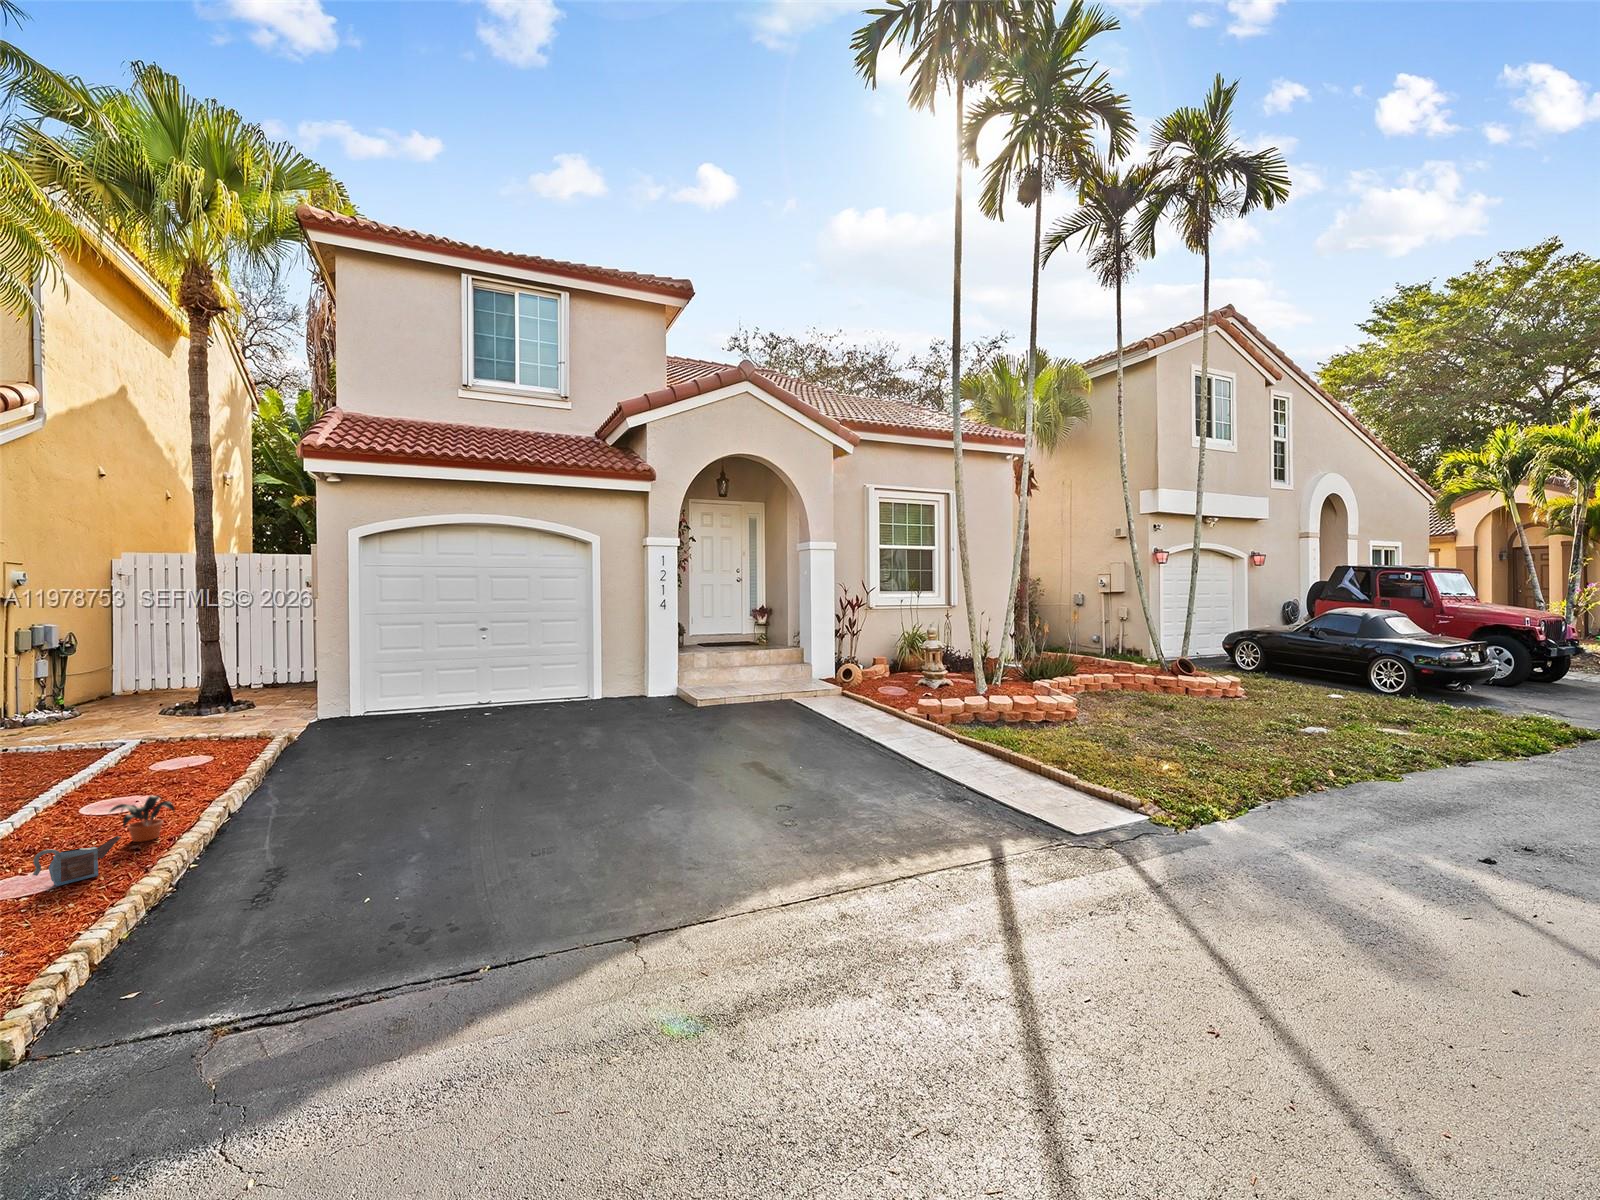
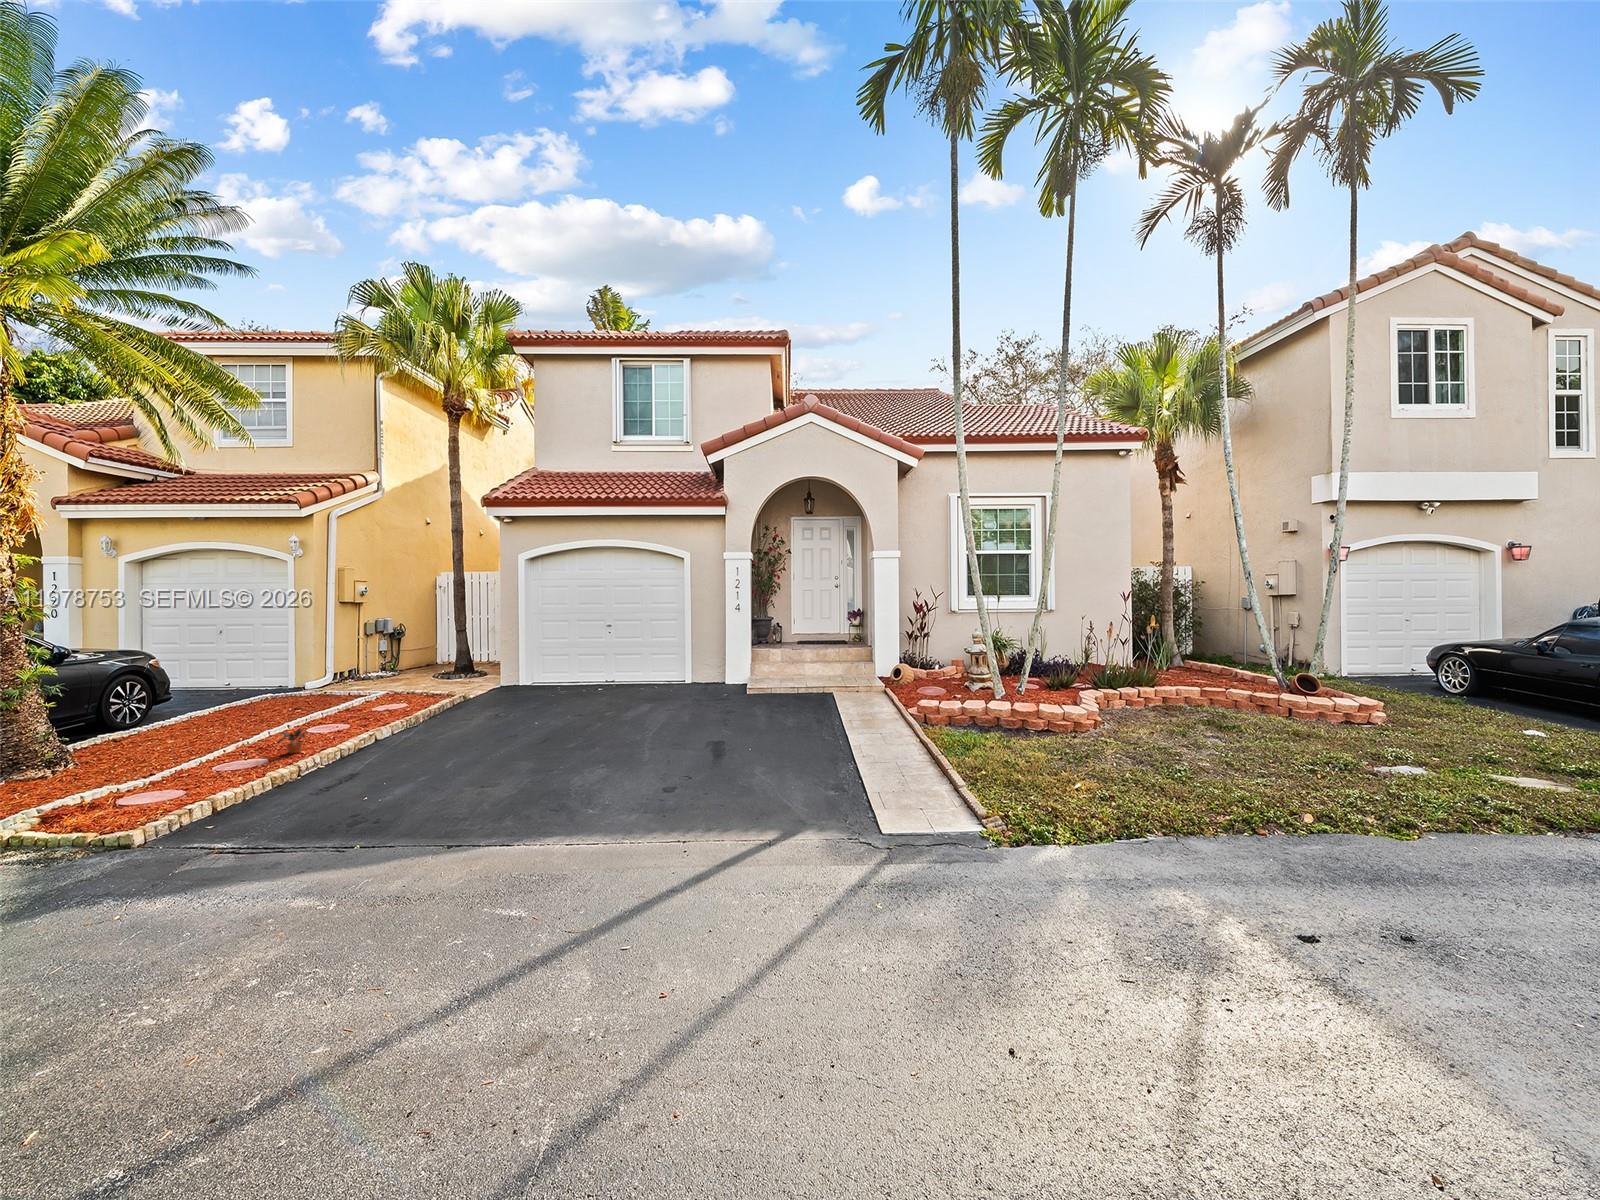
watering can: present [33,836,121,886] -> none [218,748,261,770]

